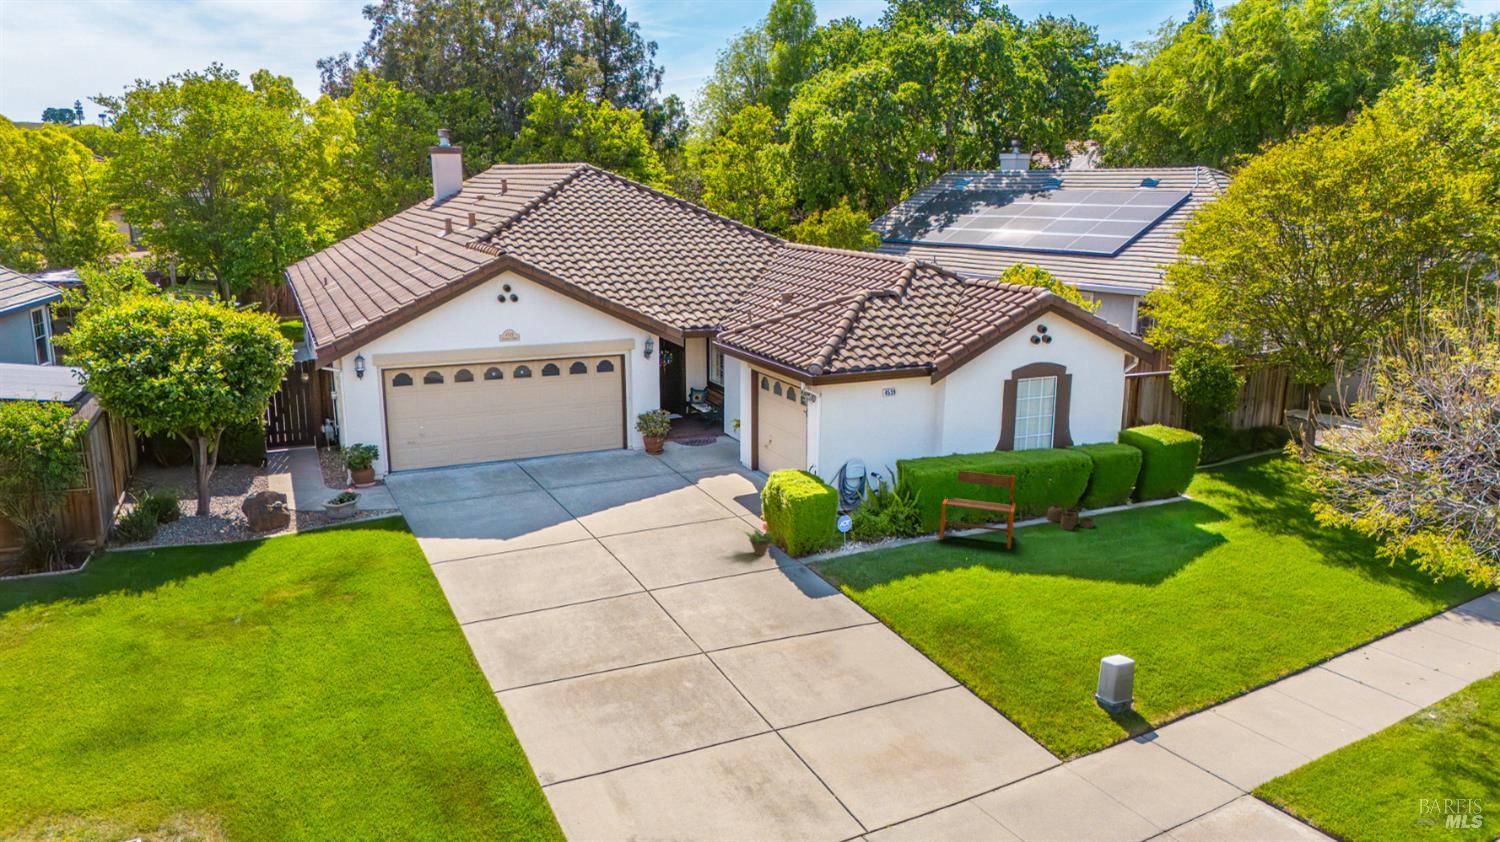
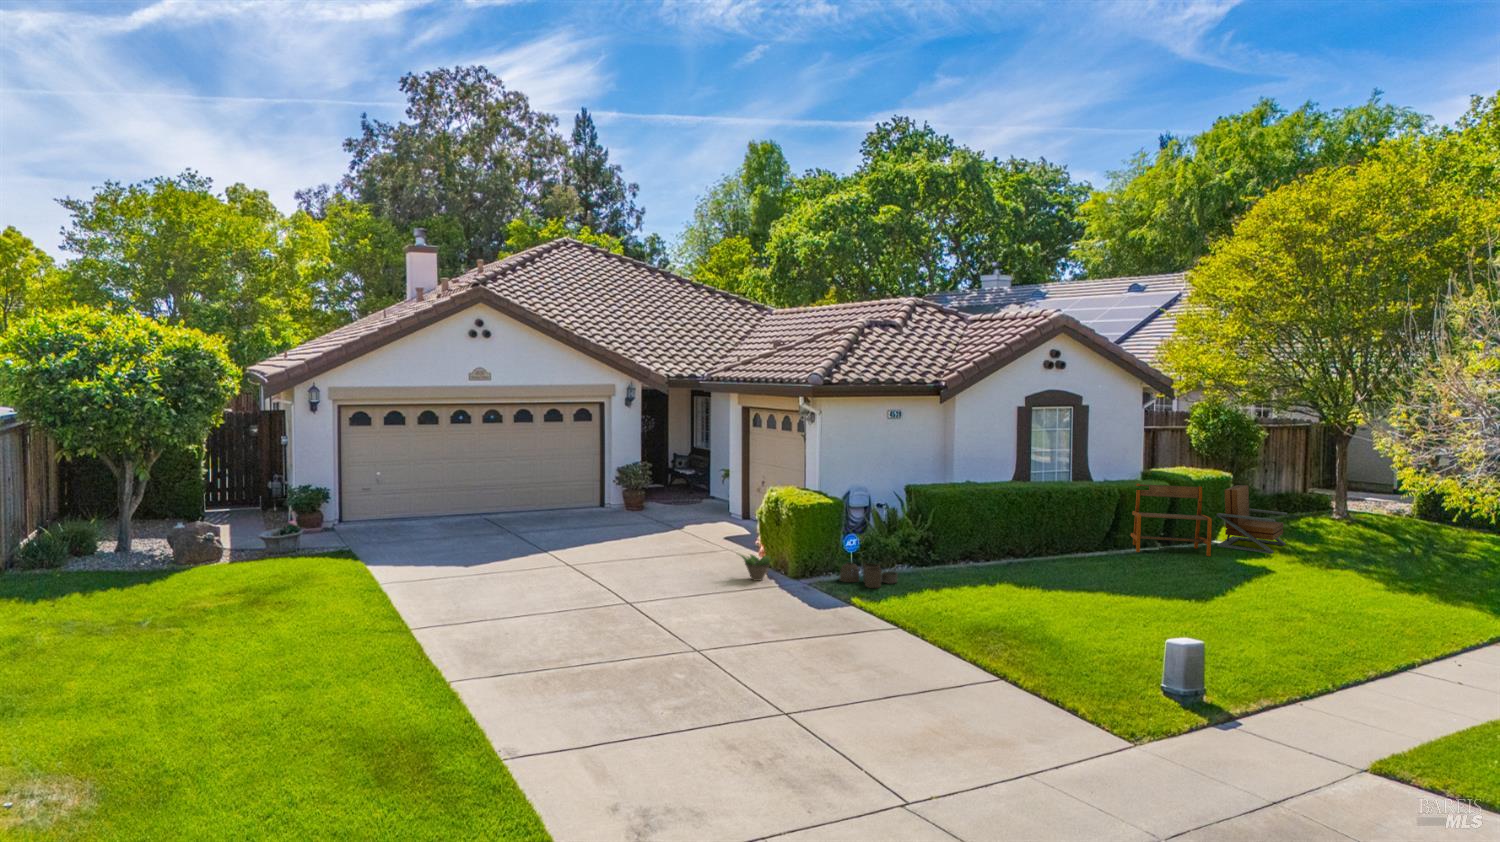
lounge chair: none [1182,446,1250,515] -> present [1217,485,1287,554]
bench: present [940,471,1016,549] -> present [1131,483,1212,556]
woven basket: present [1047,506,1094,530] -> present [840,562,898,588]

